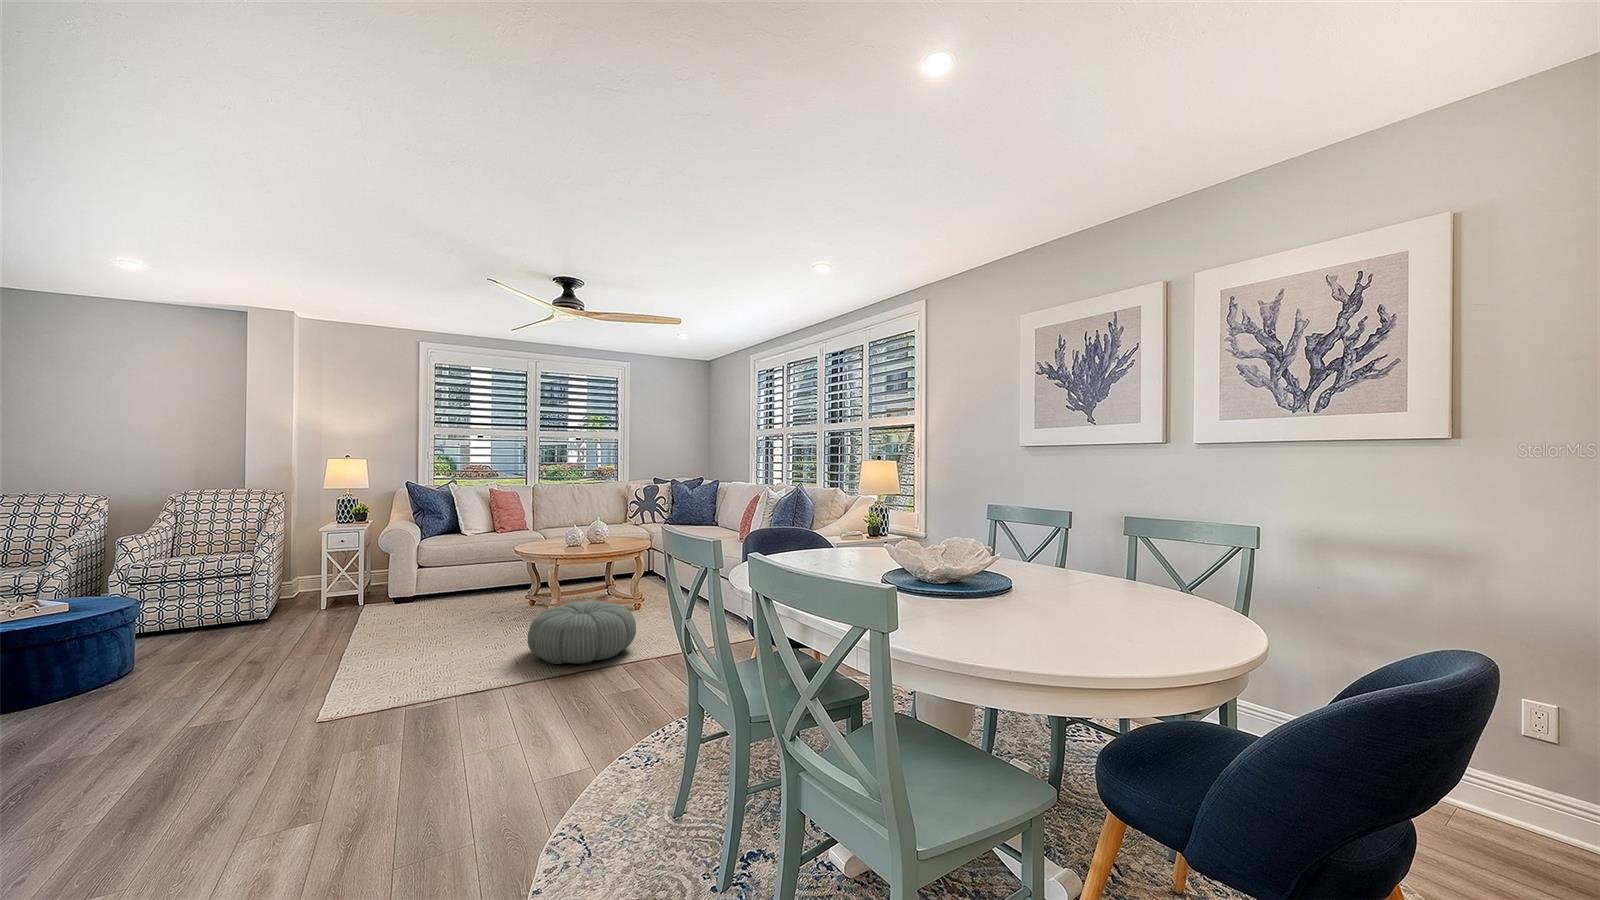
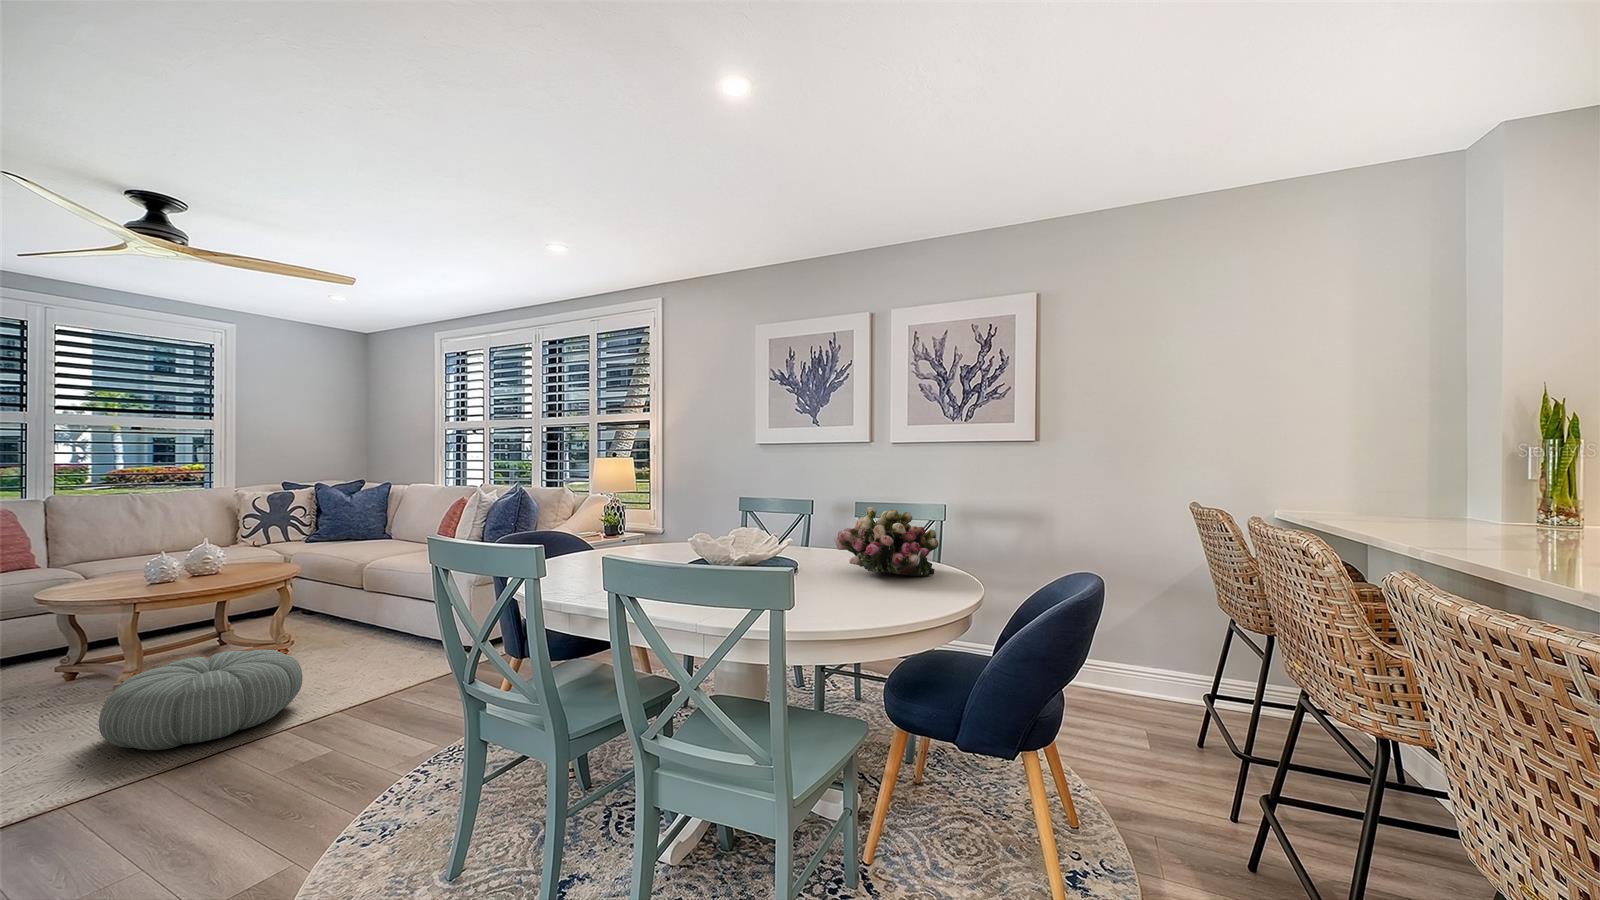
flower arrangement: none [1047,525,1195,621] -> present [834,507,938,576]

